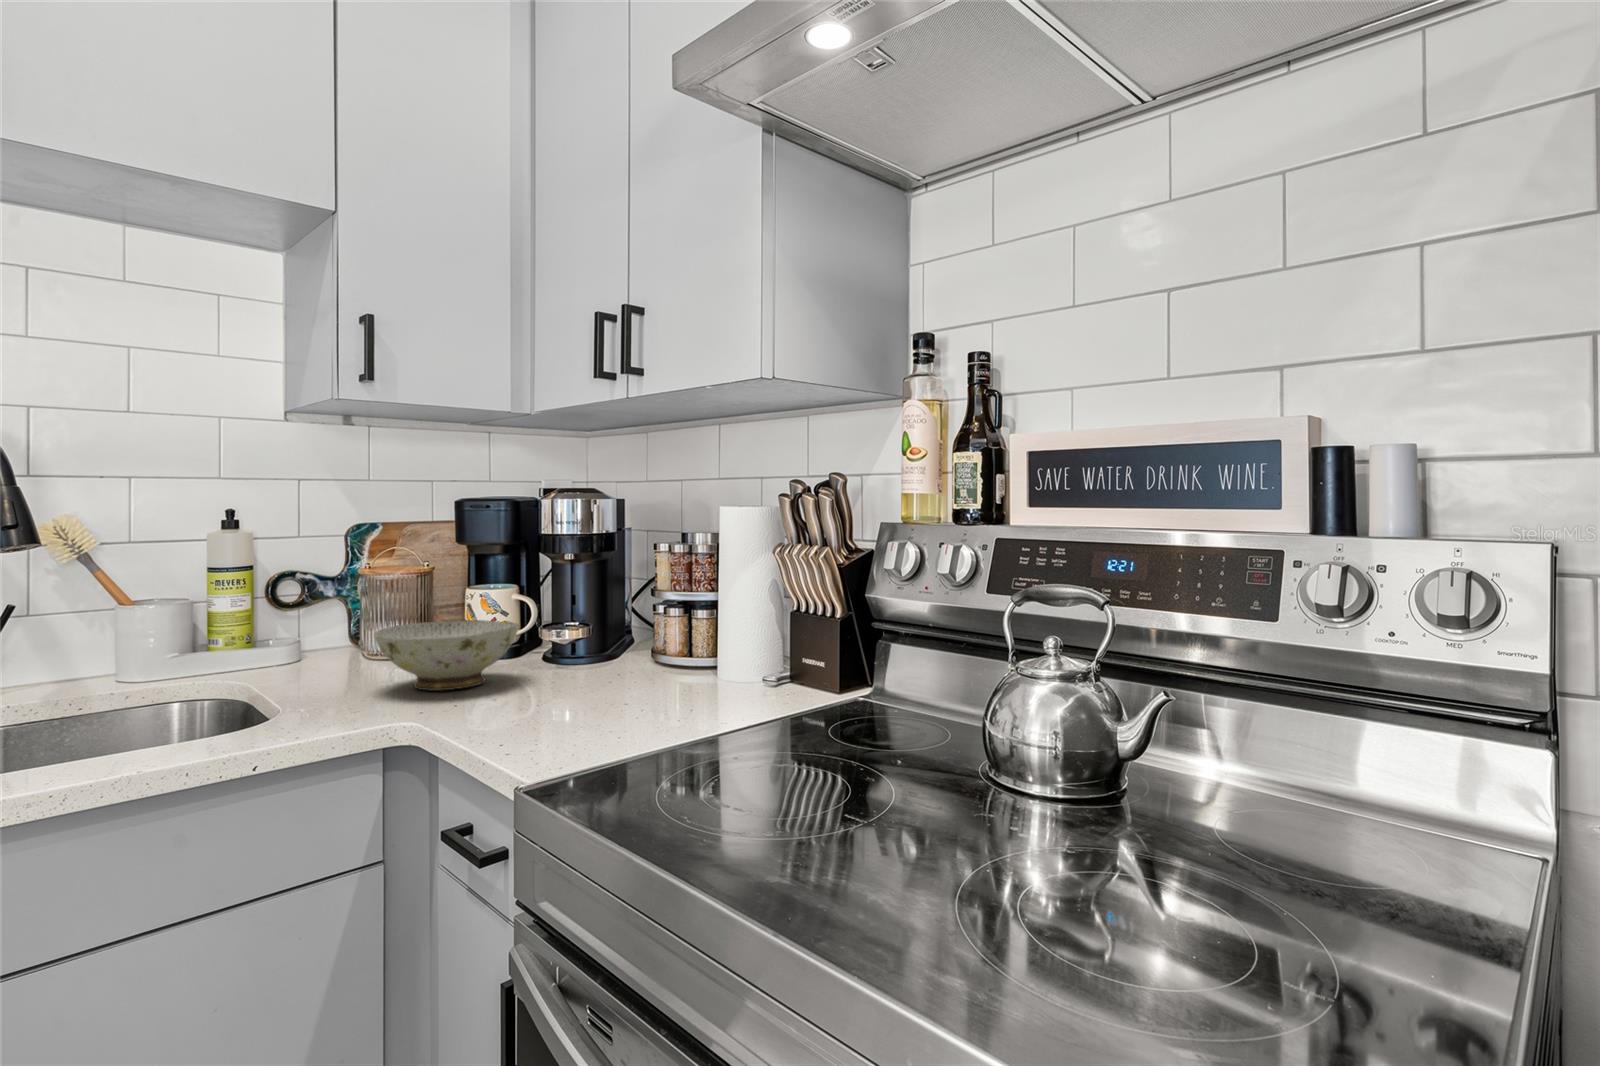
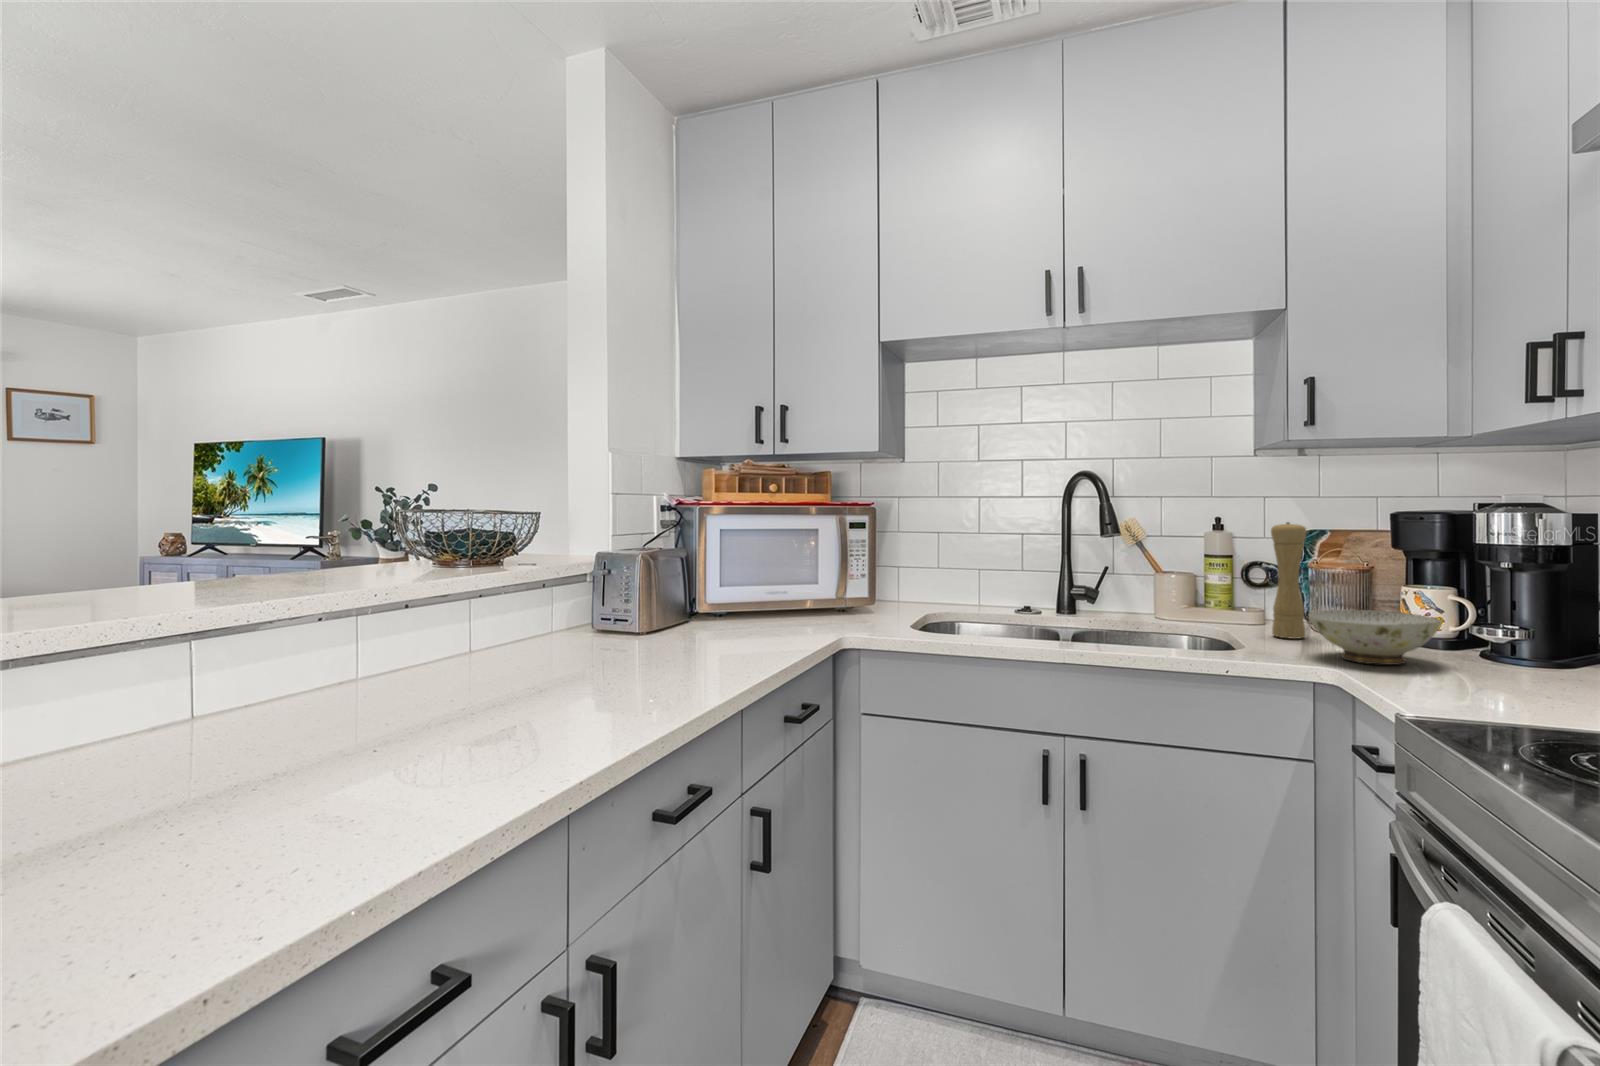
pepper mill: none [314,510,361,674] -> present [1271,522,1306,639]

